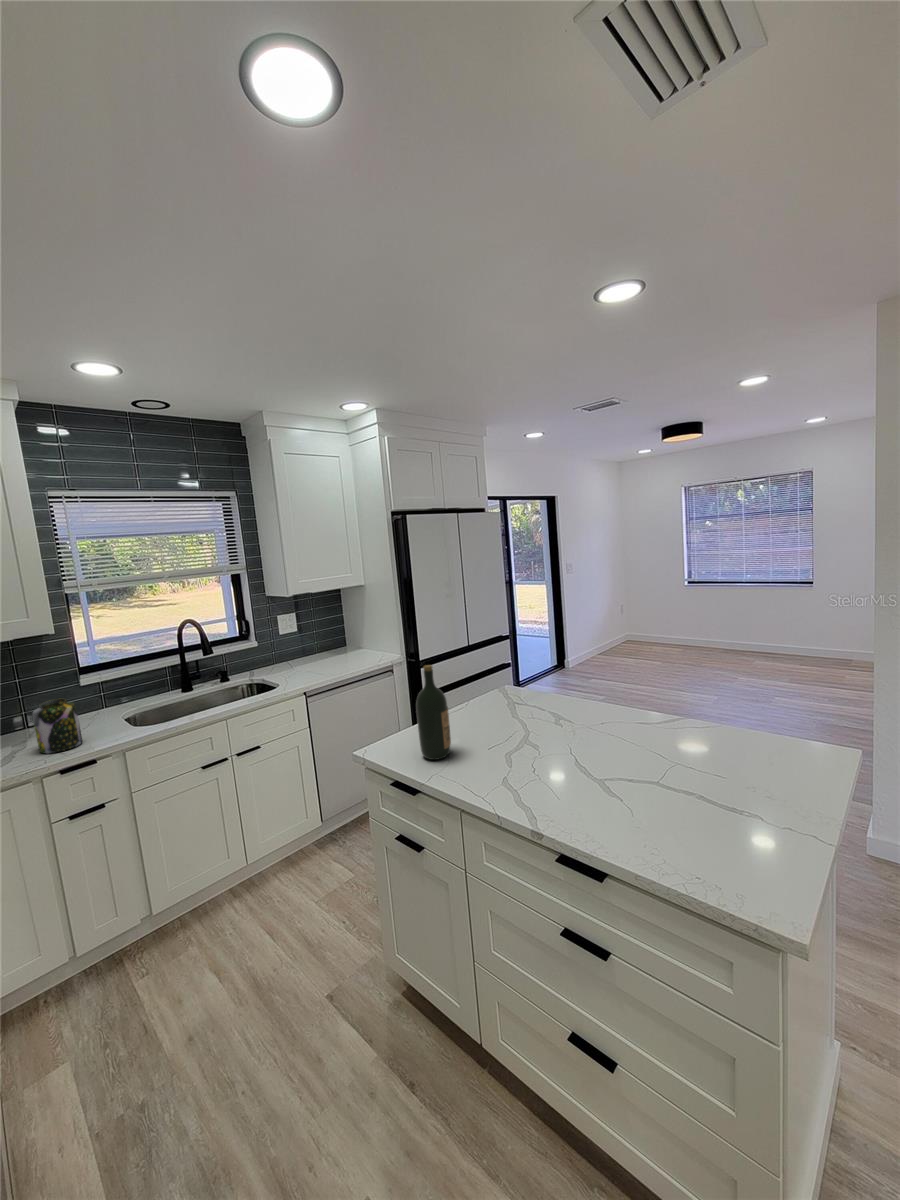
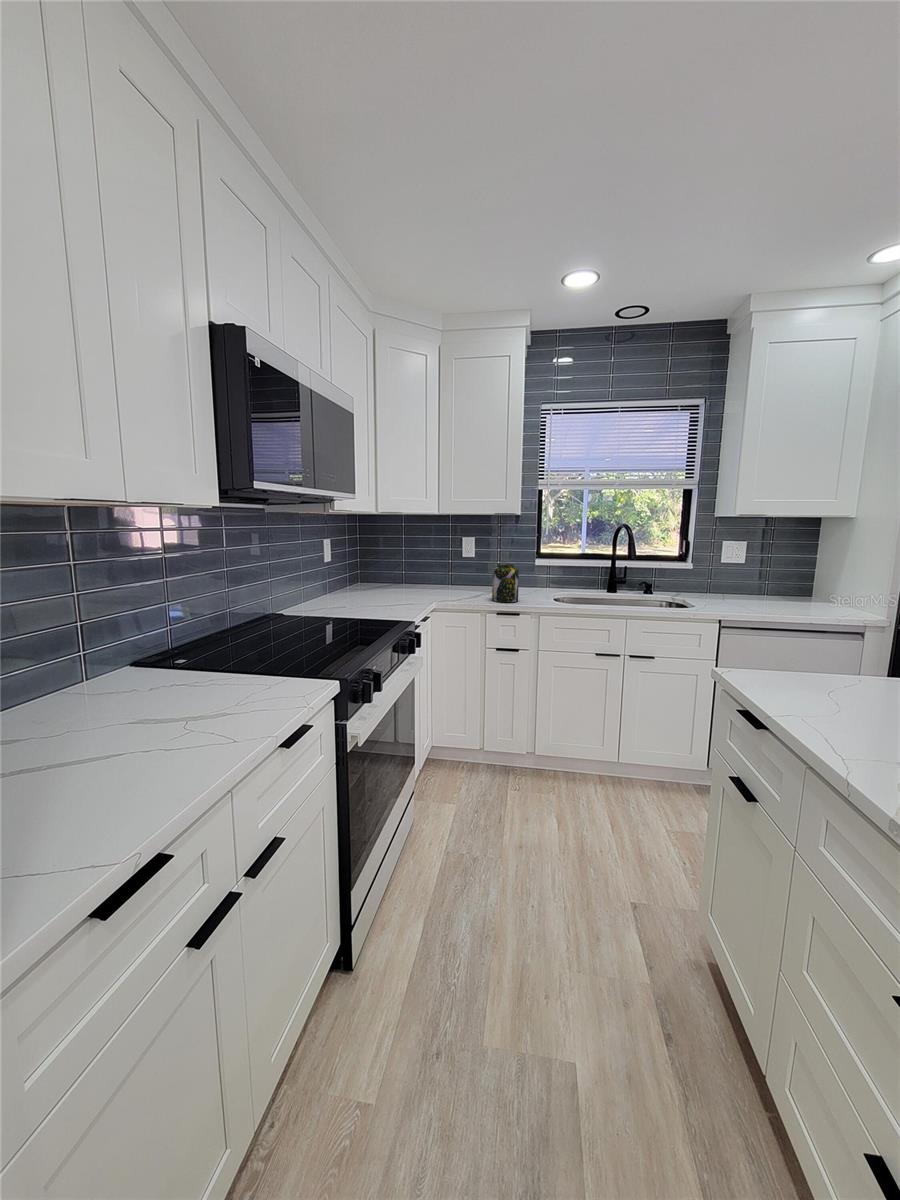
wine bottle: present [416,665,451,760] -> none [795,570,857,706]

